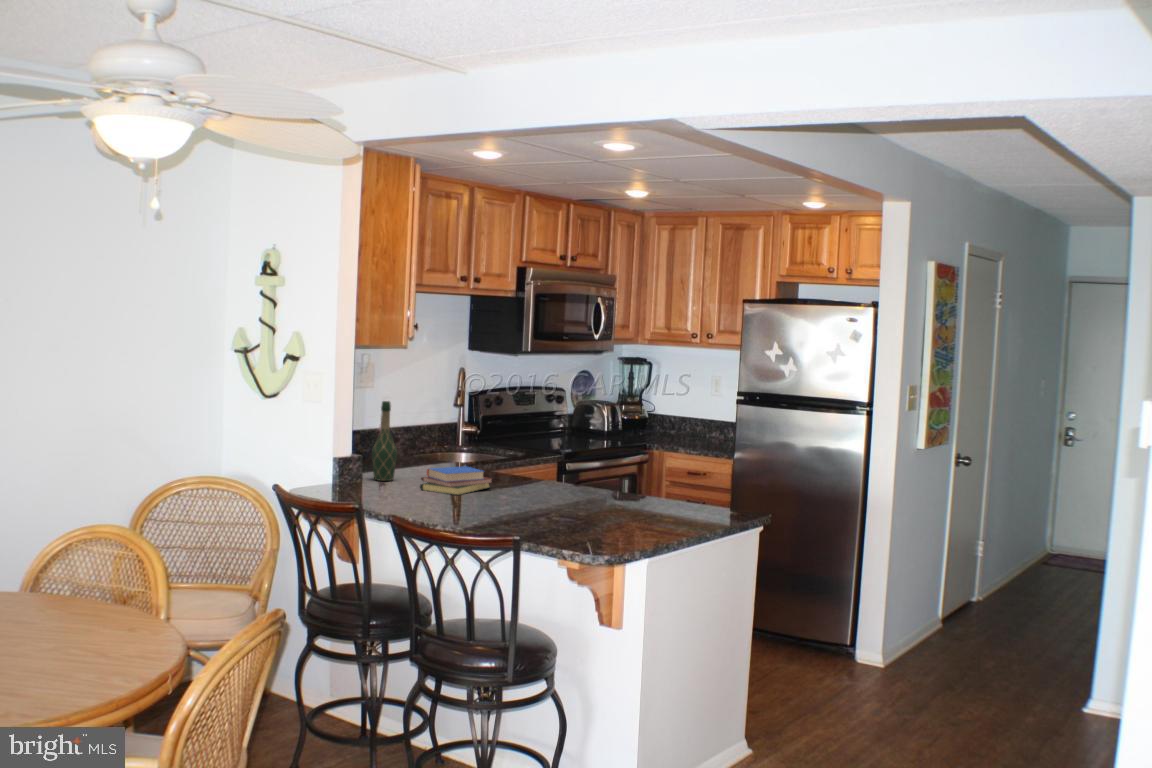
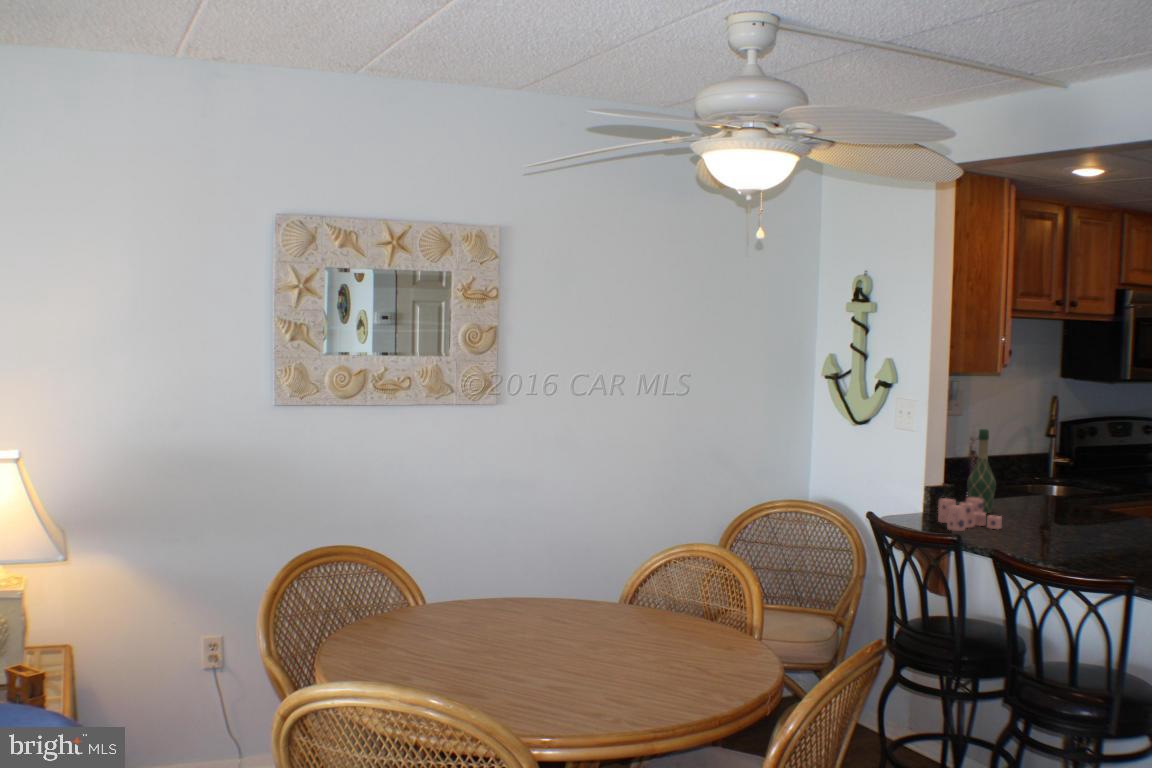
candle: none [343,466,399,497] -> present [938,497,1002,531]
book: present [420,466,491,495] -> none [1025,503,1114,535]

